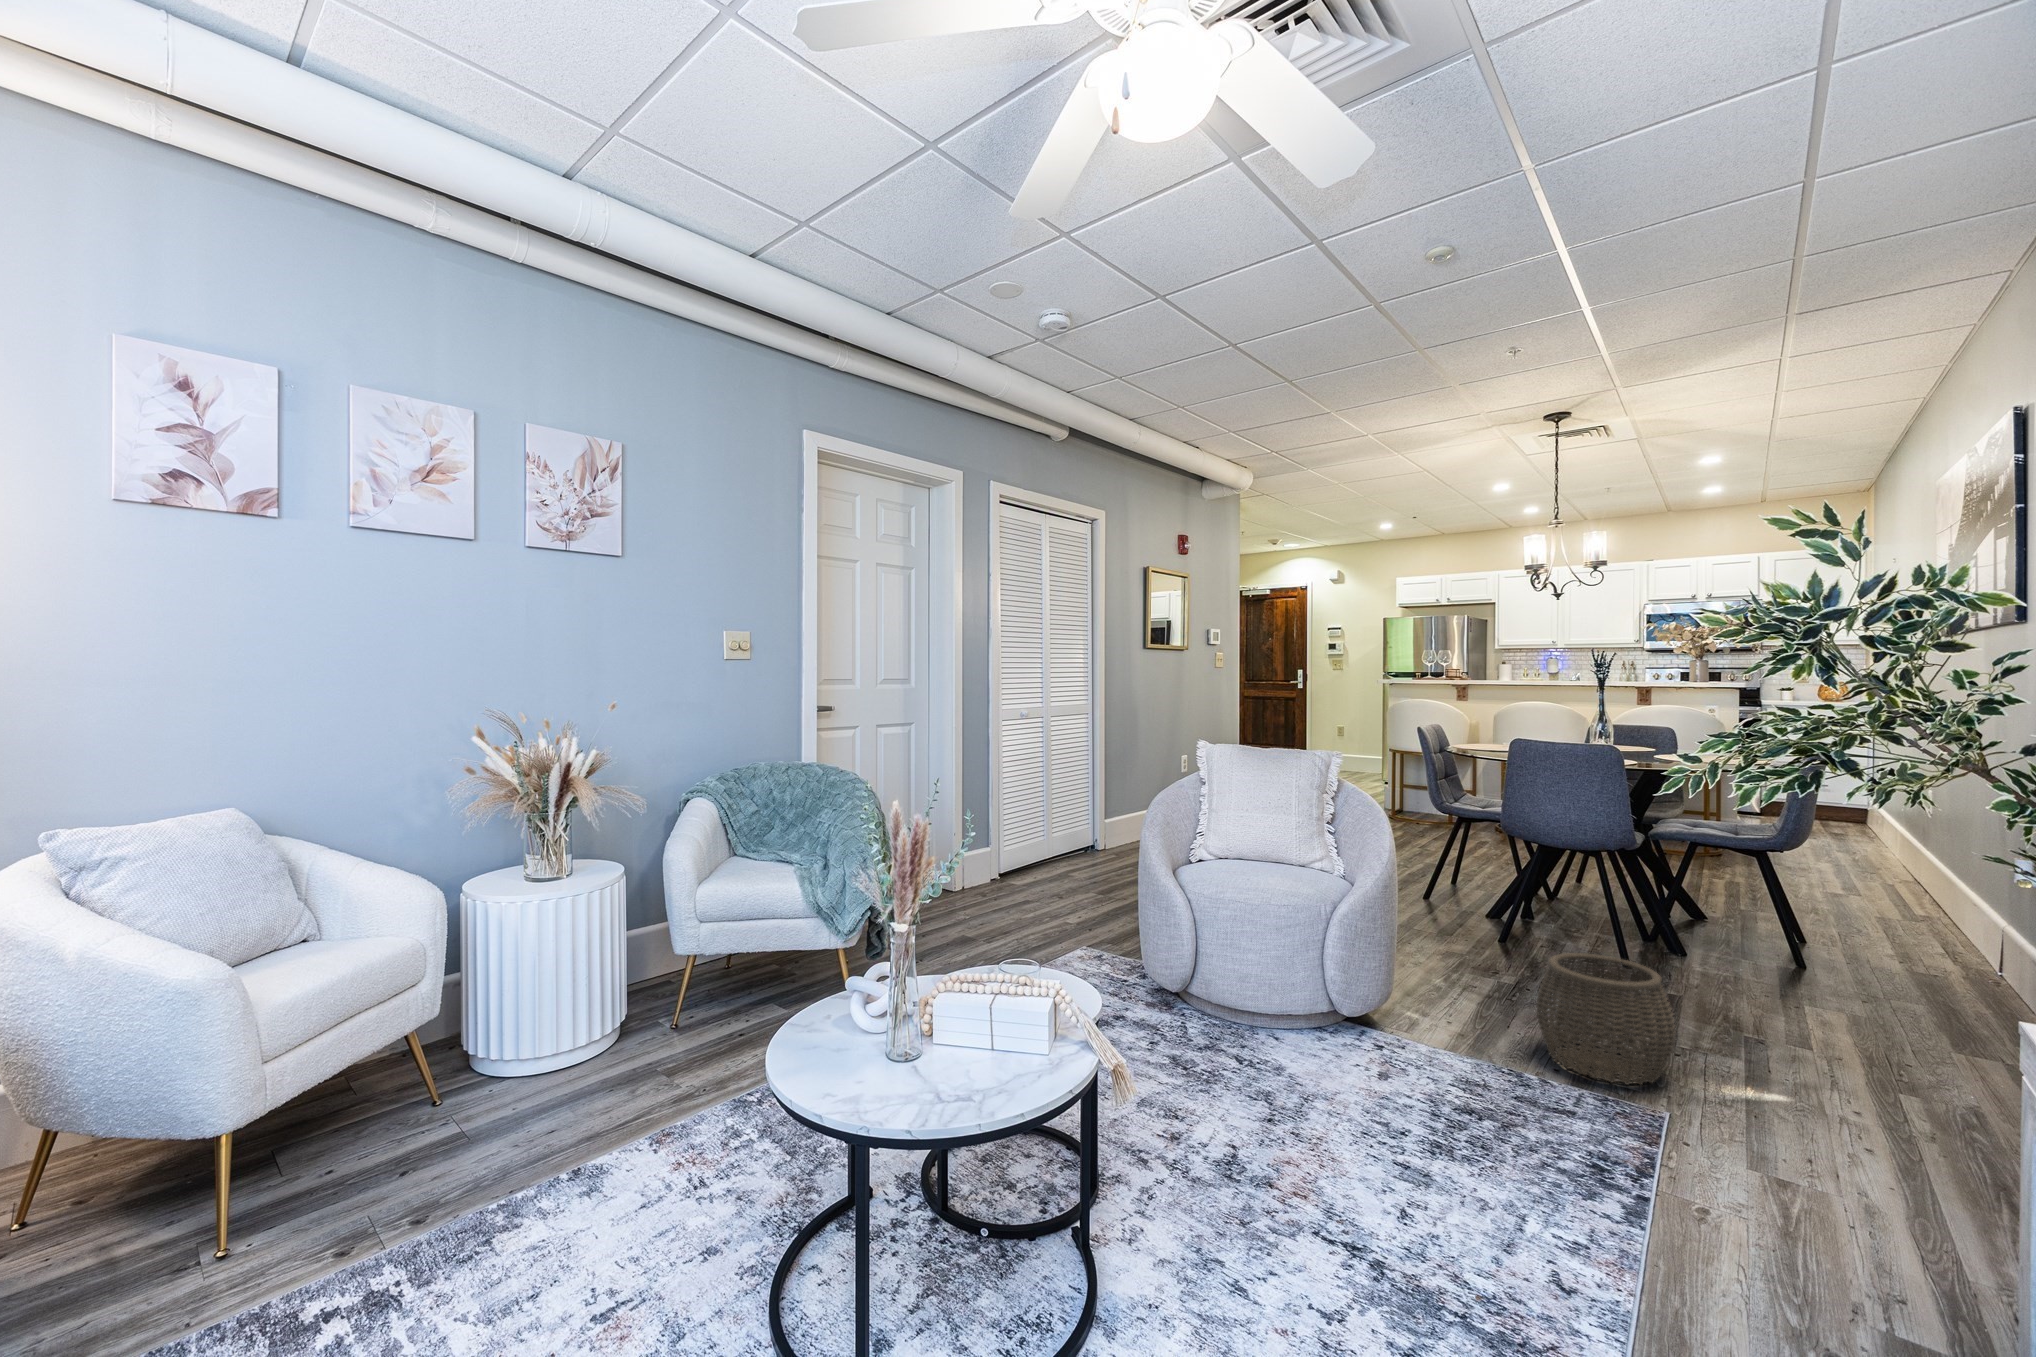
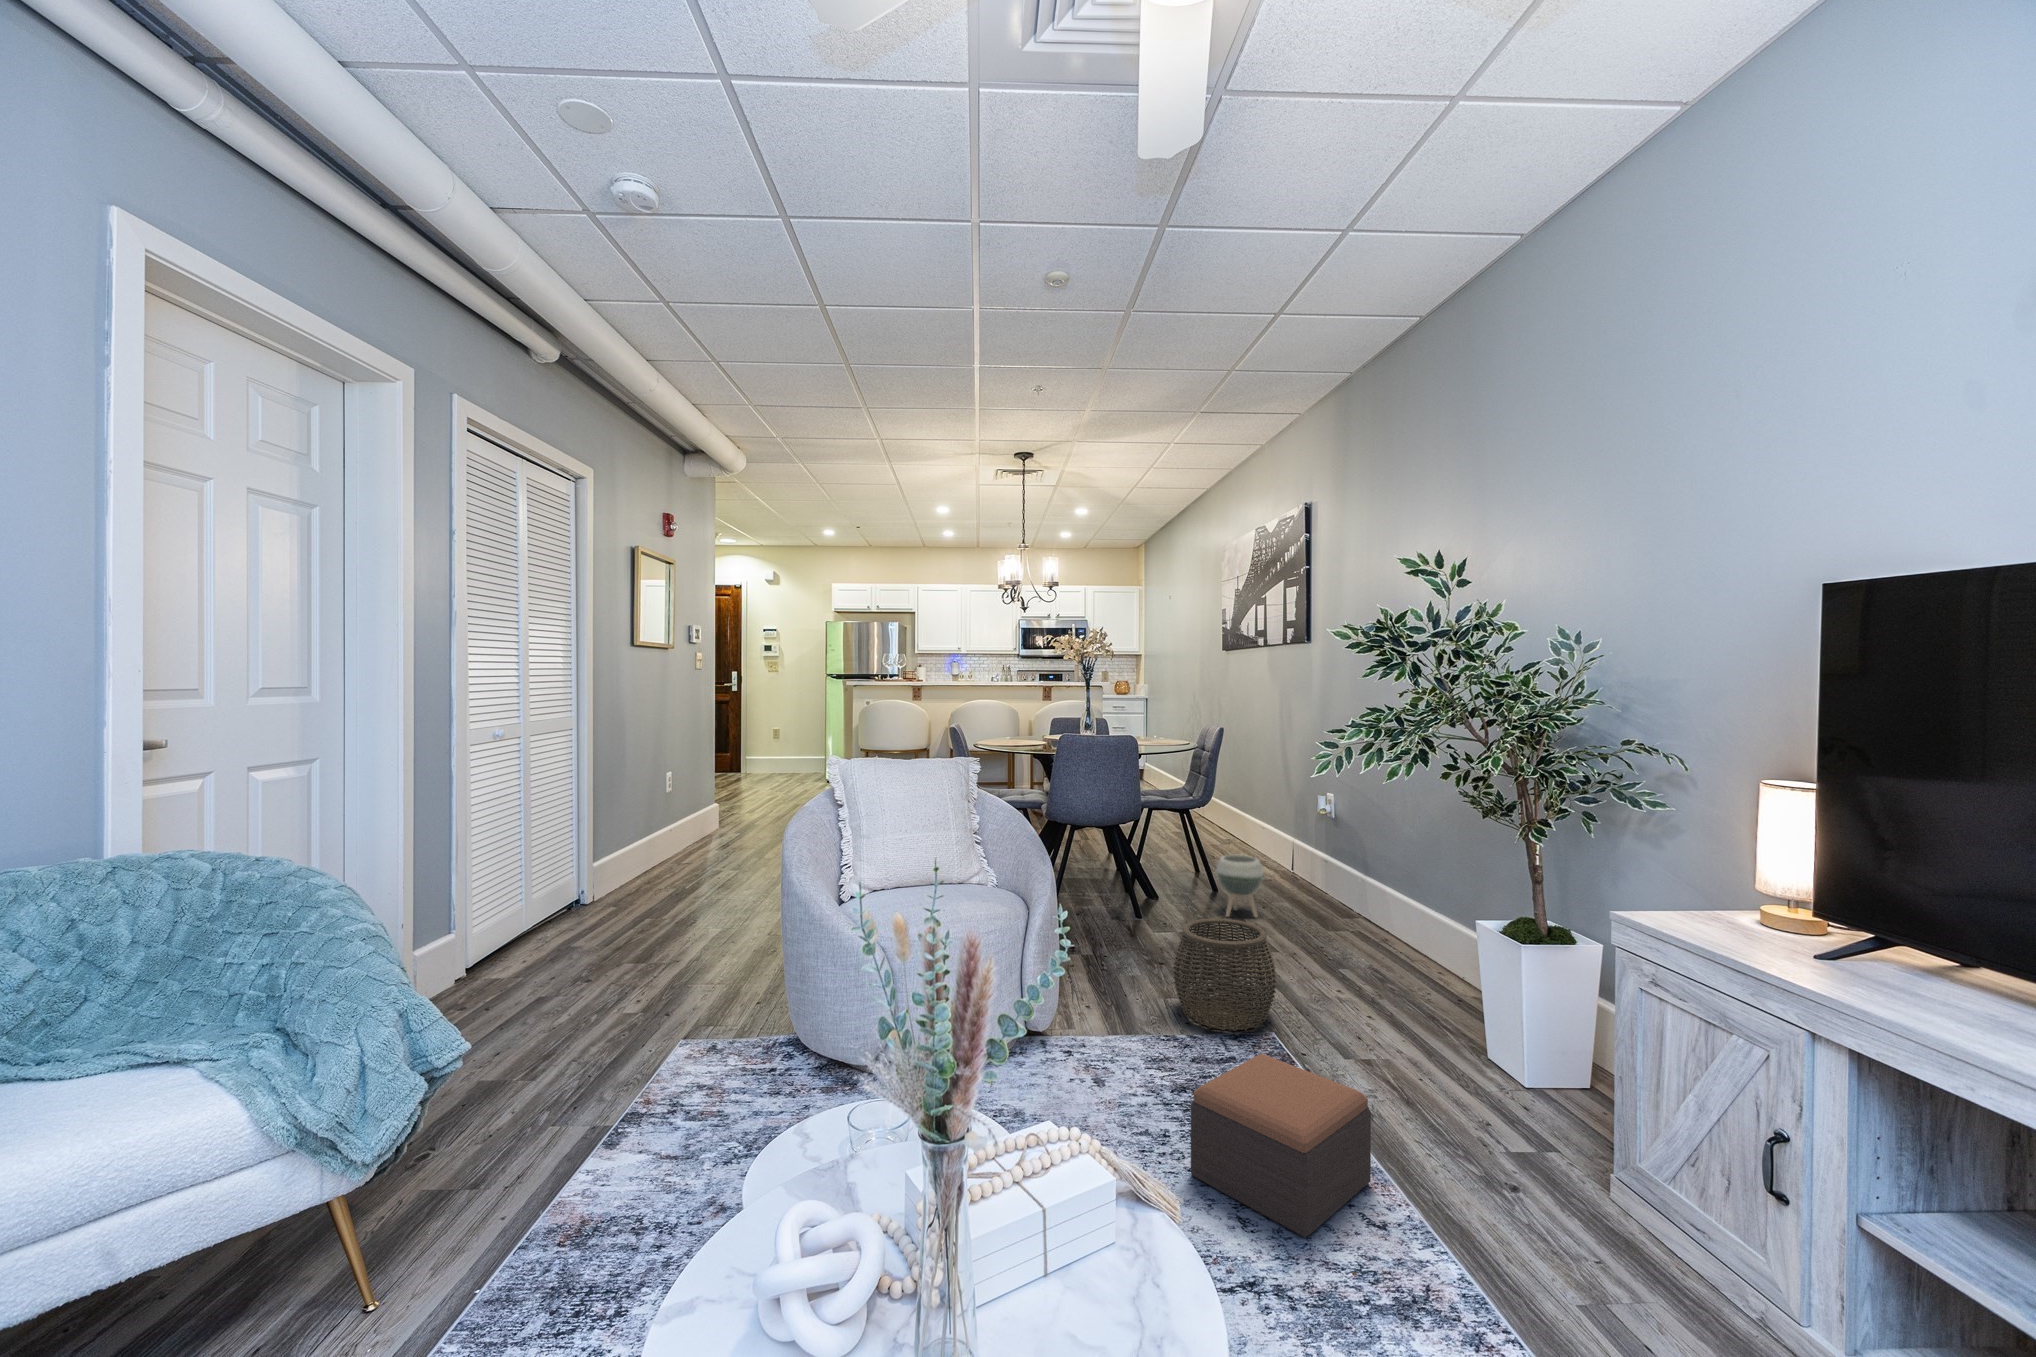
planter: none [1743,910,1822,998] -> present [1217,855,1263,917]
footstool: none [1389,1067,1584,1225] -> present [1191,1054,1371,1238]

